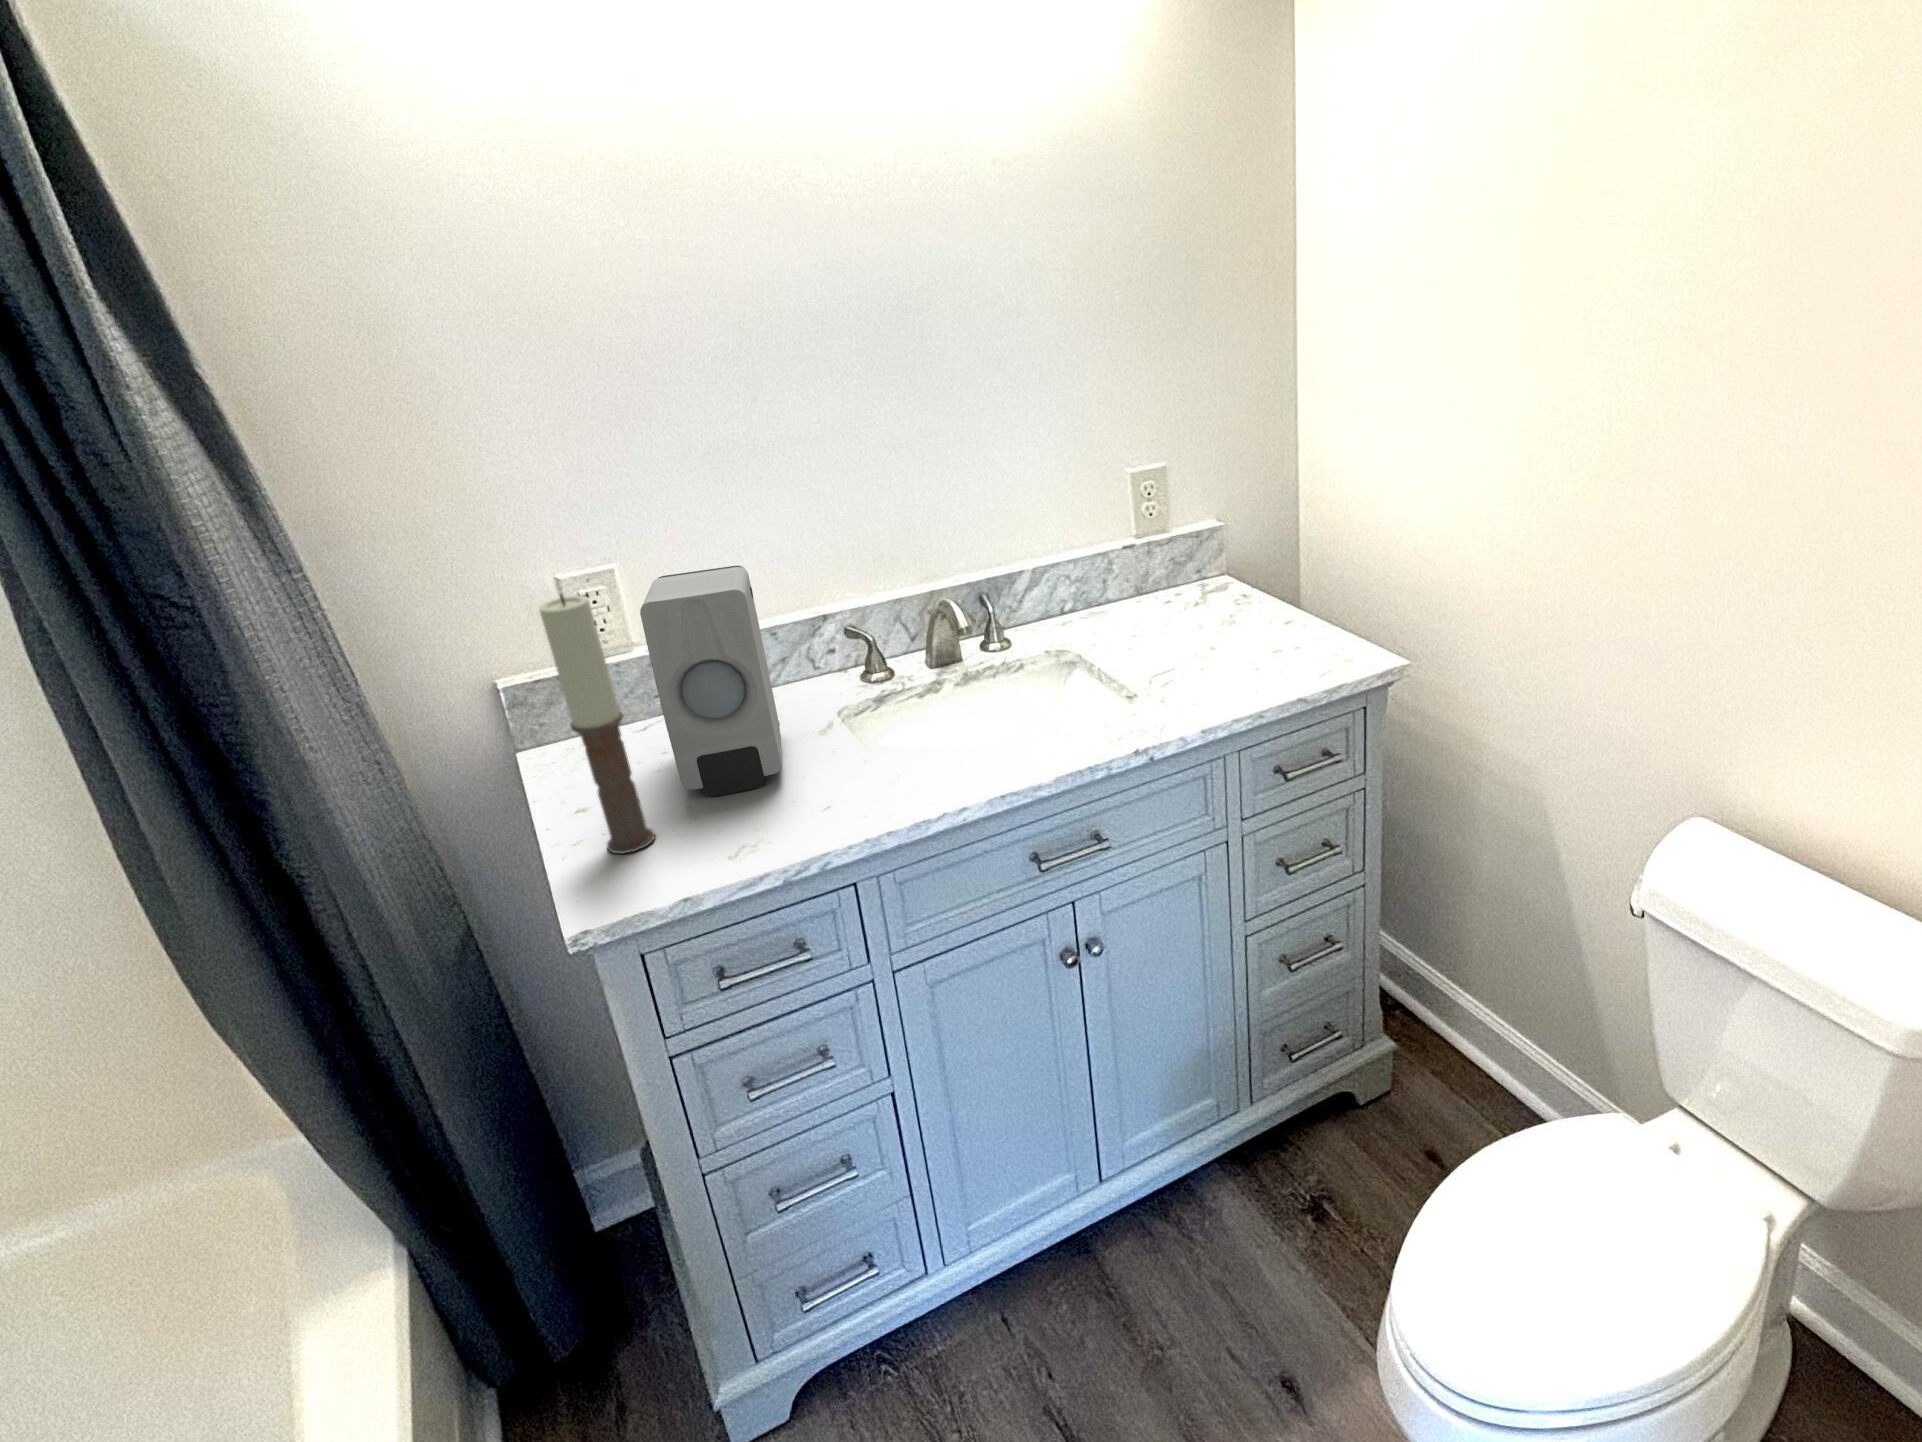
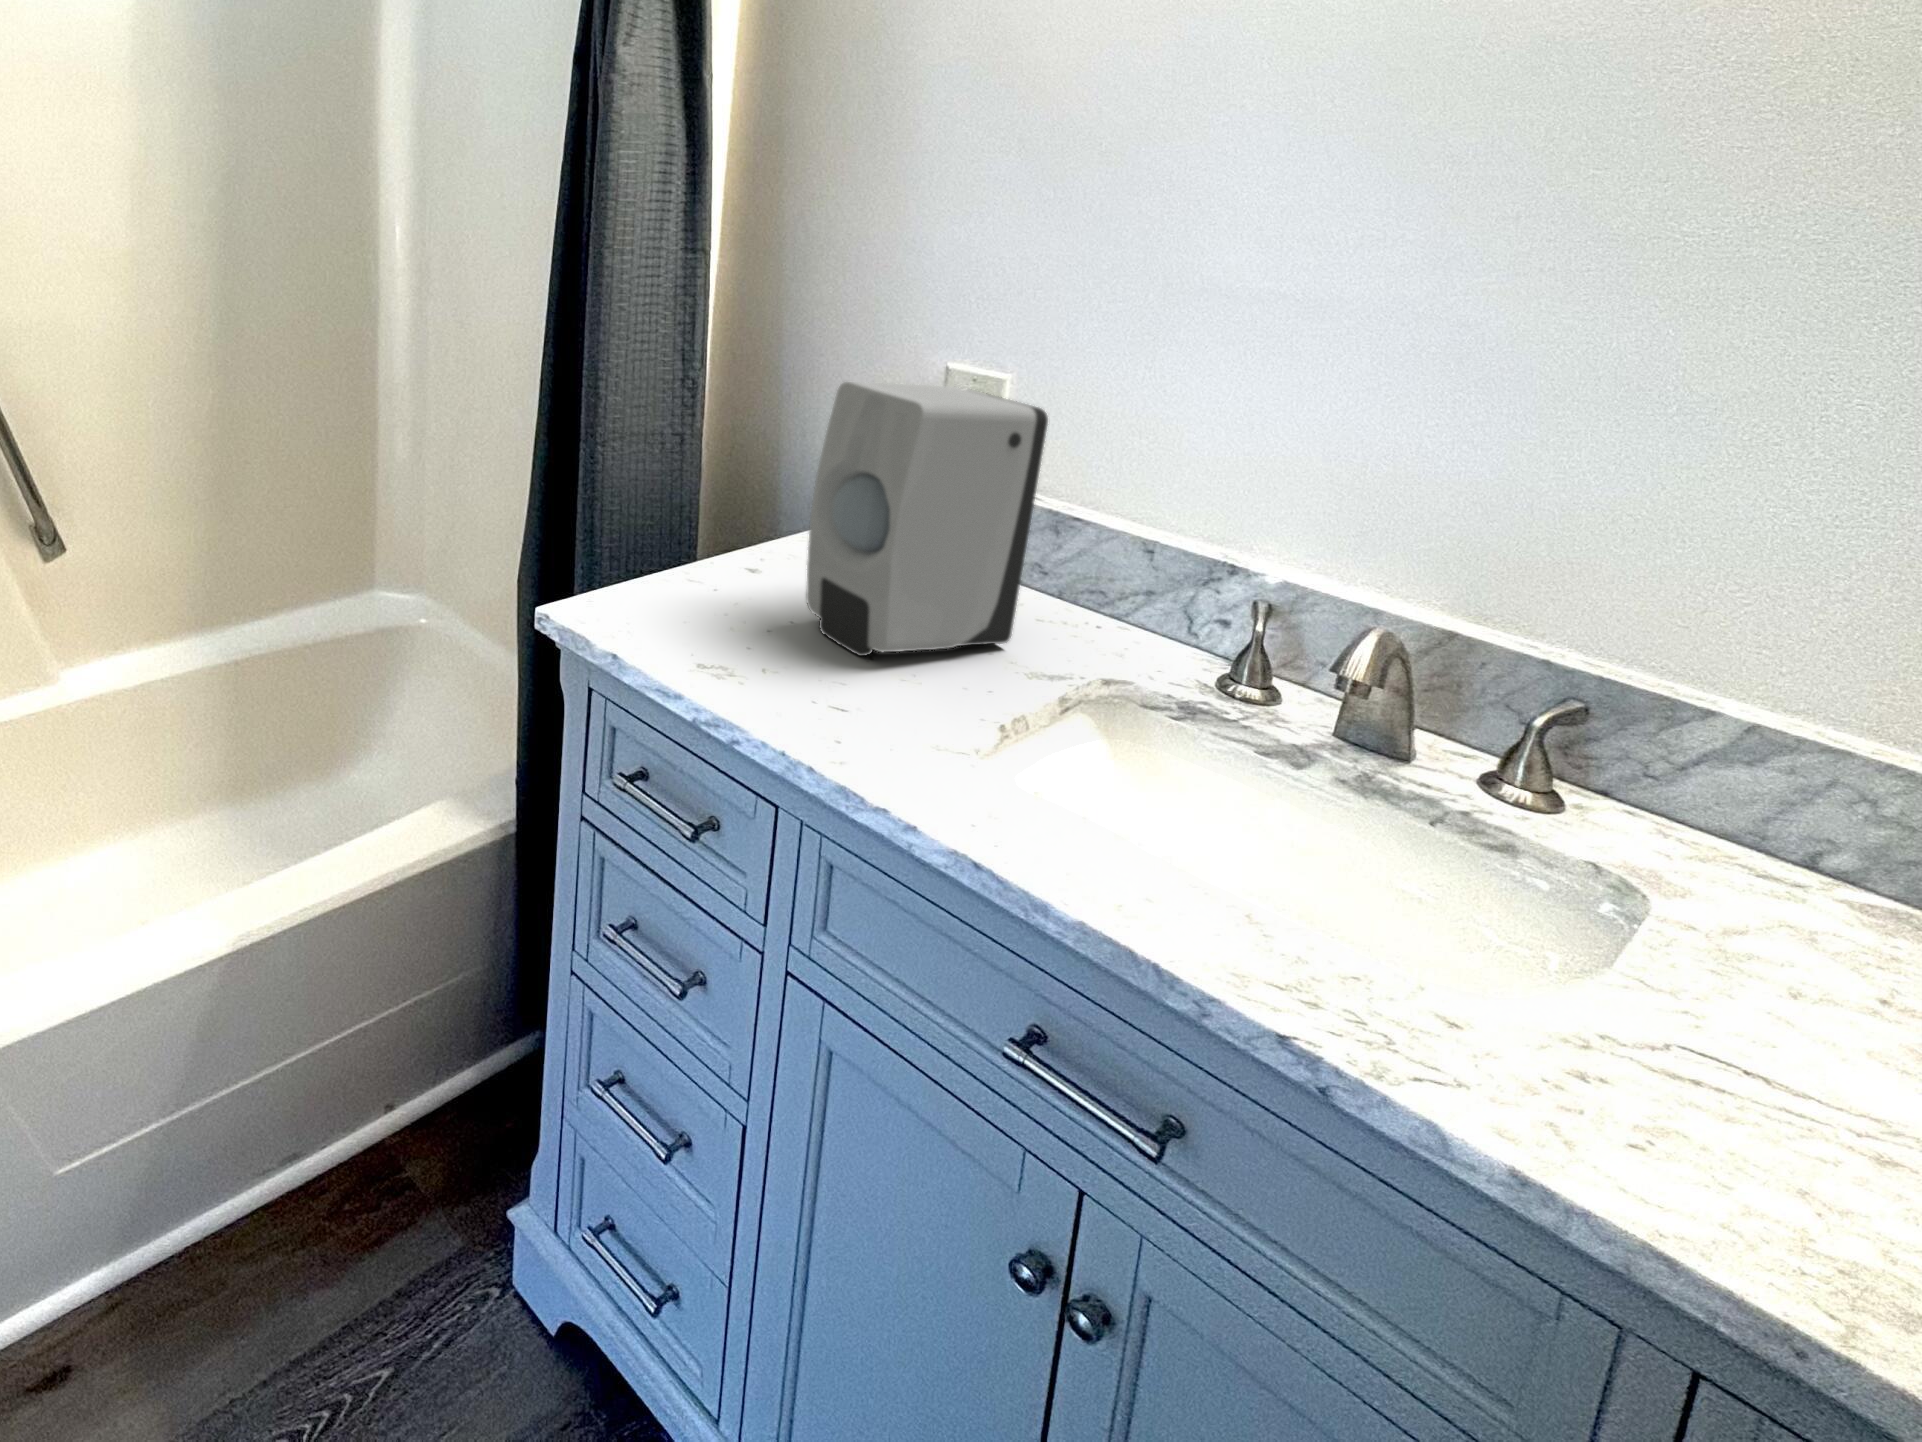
candle: present [539,595,655,854] -> none [680,321,745,618]

